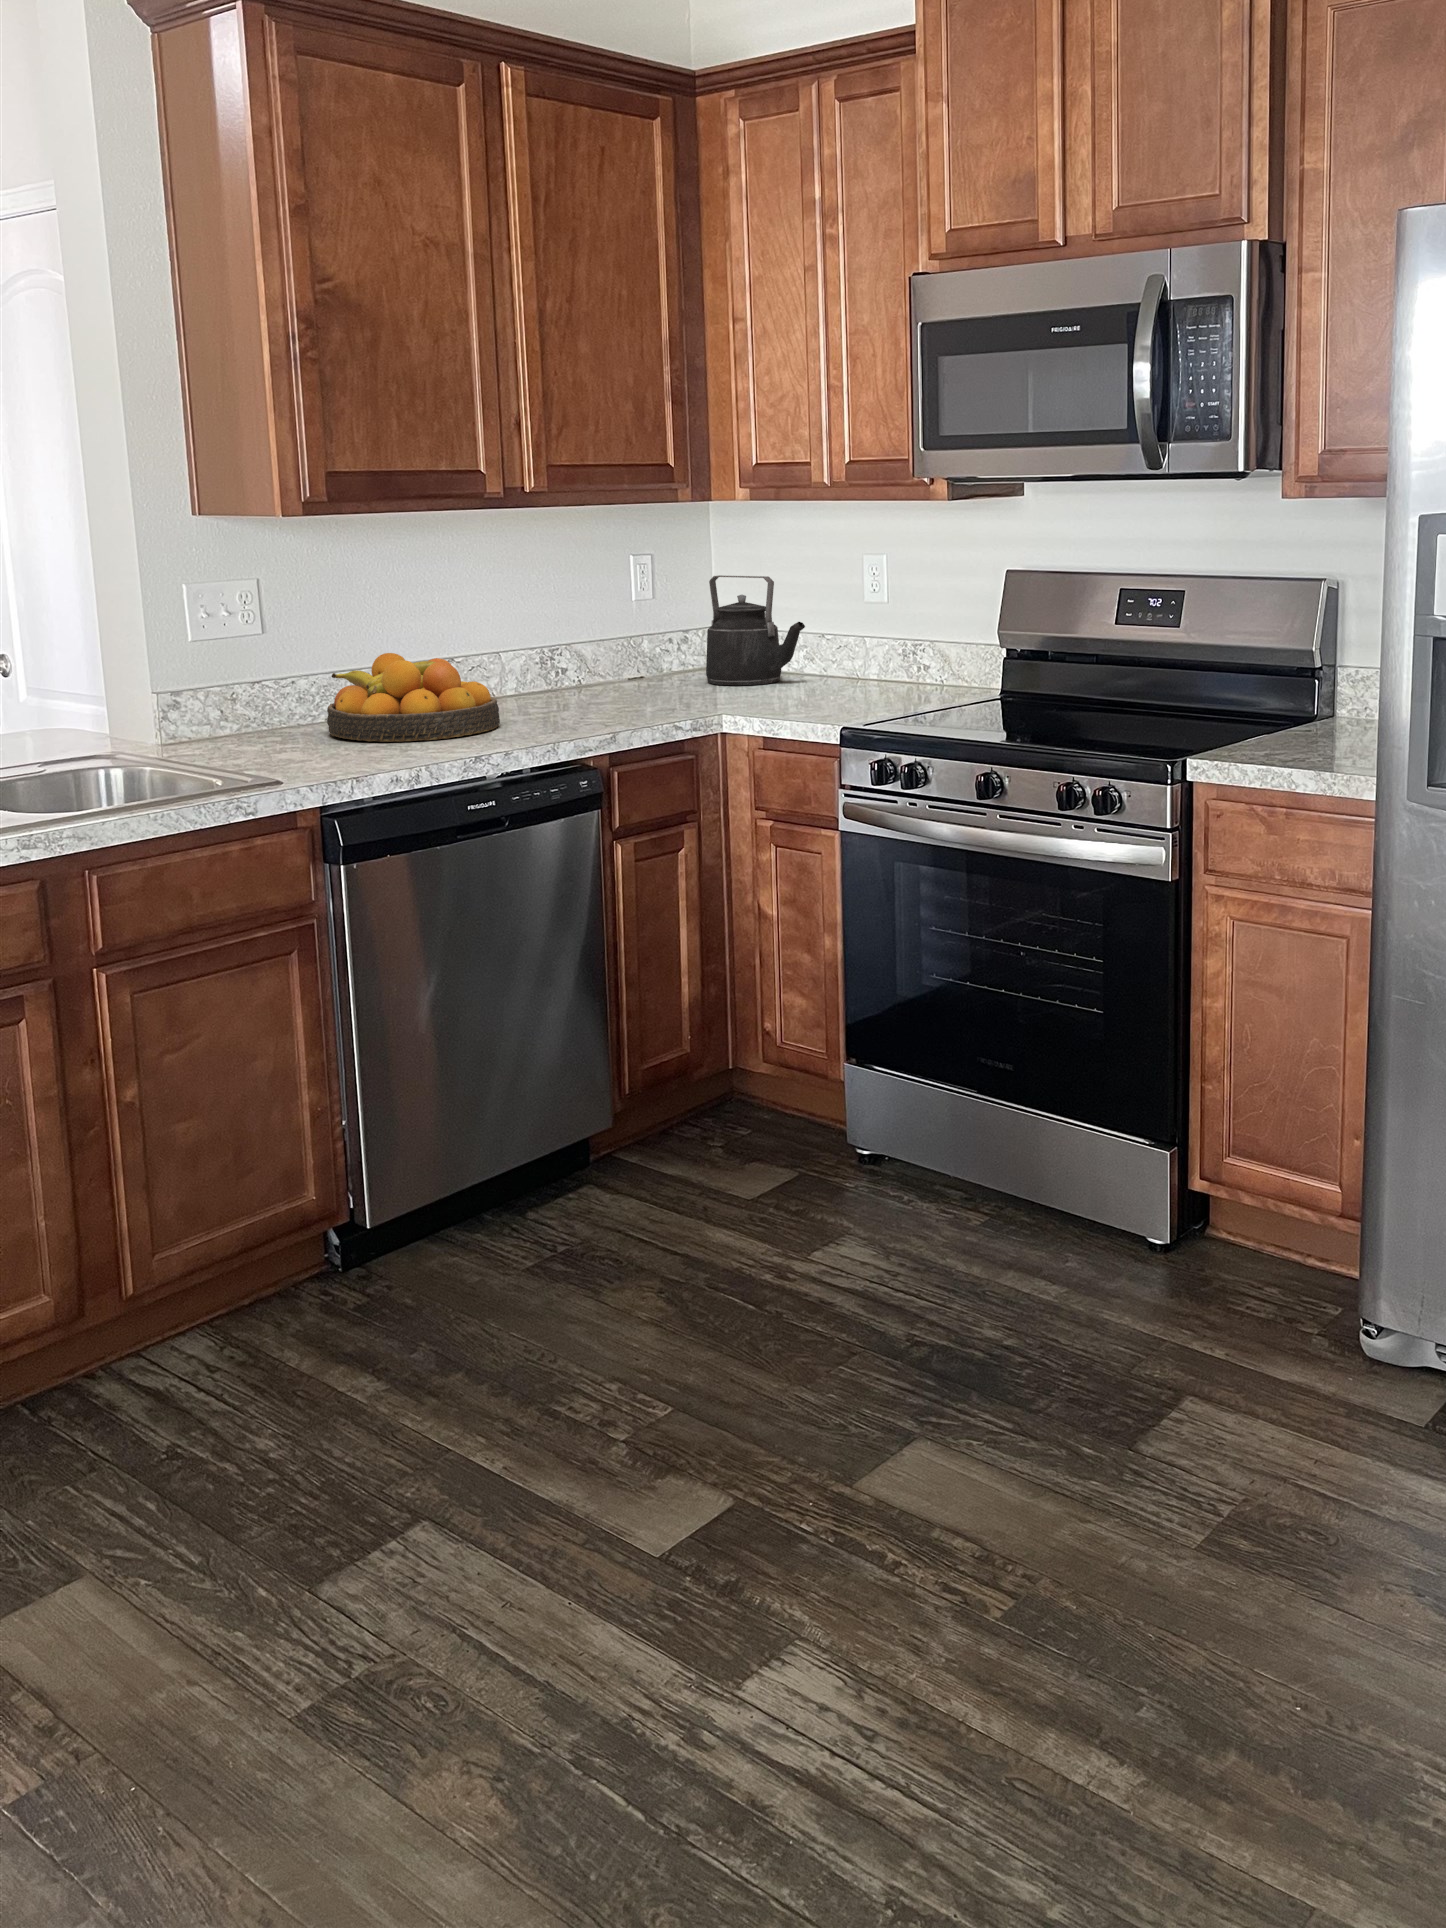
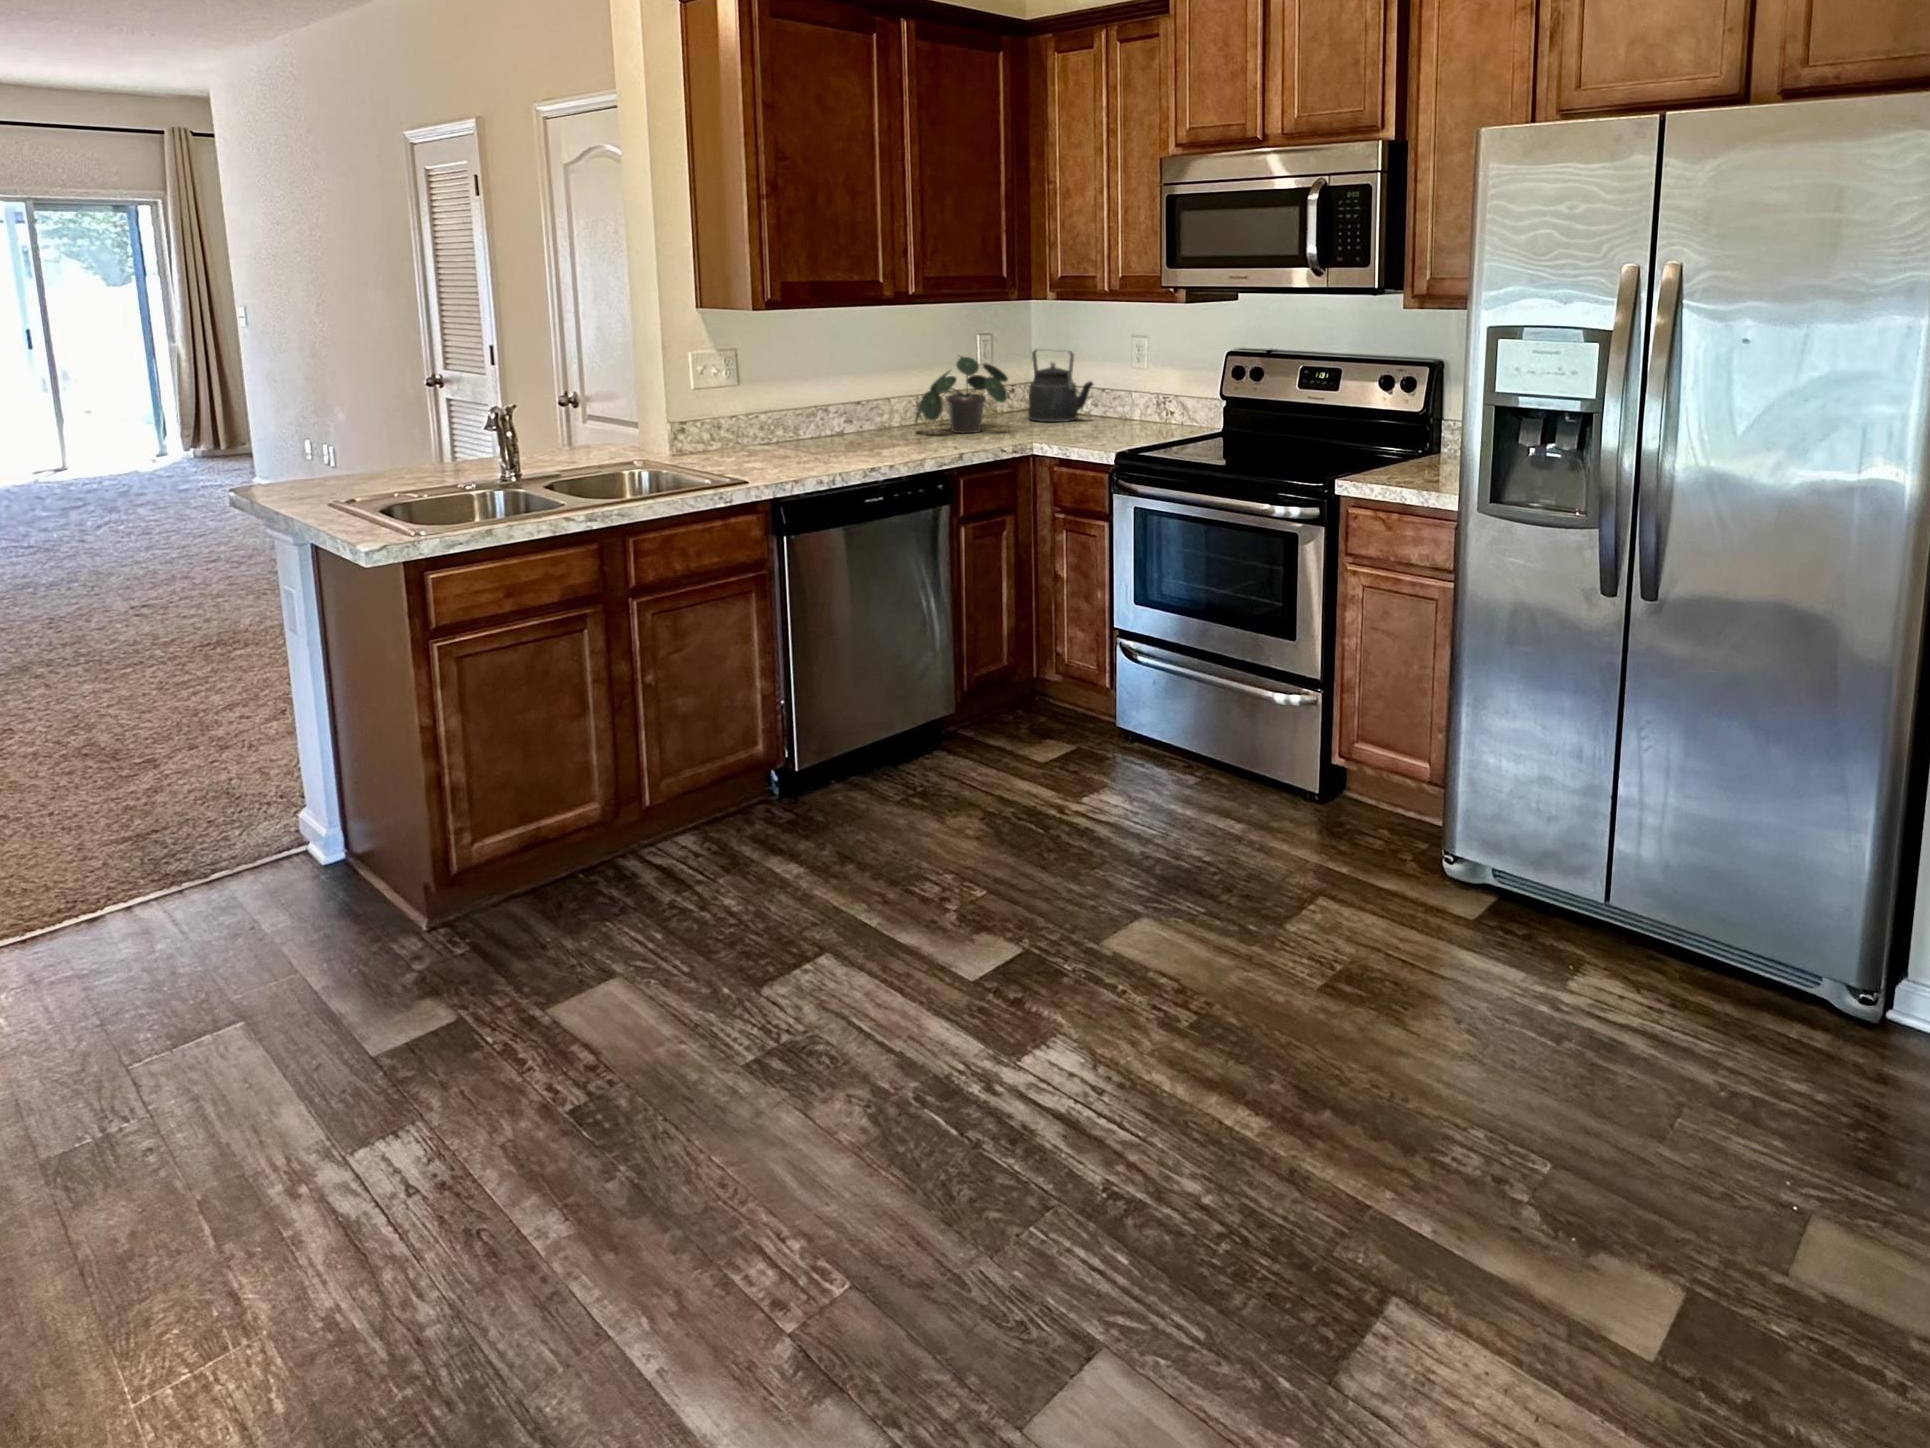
potted plant: none [534,586,676,704] -> present [915,356,1008,433]
fruit bowl: present [327,653,500,742] -> none [780,397,891,455]

